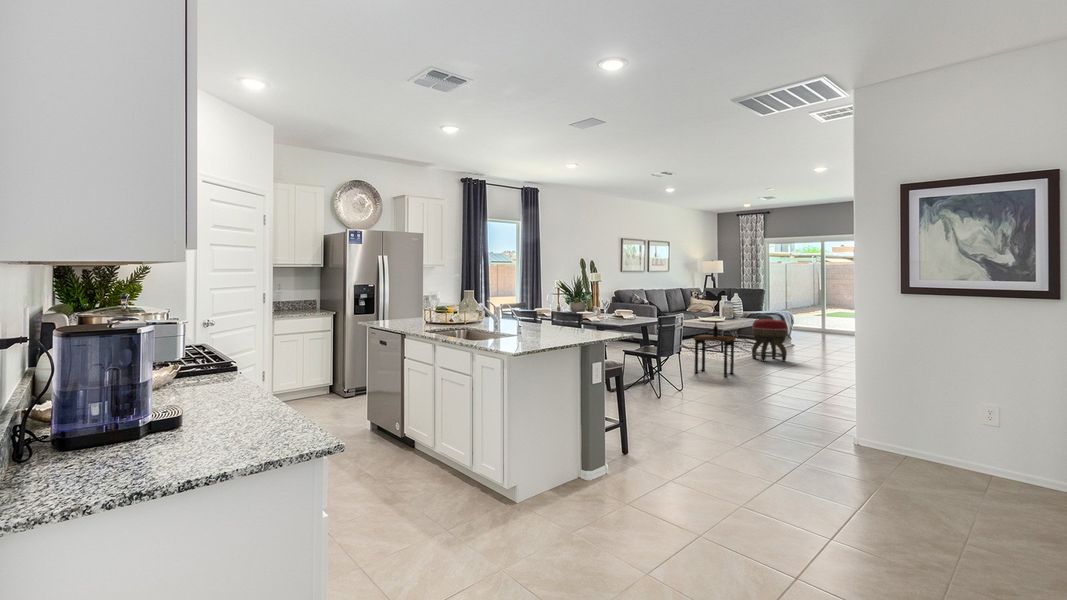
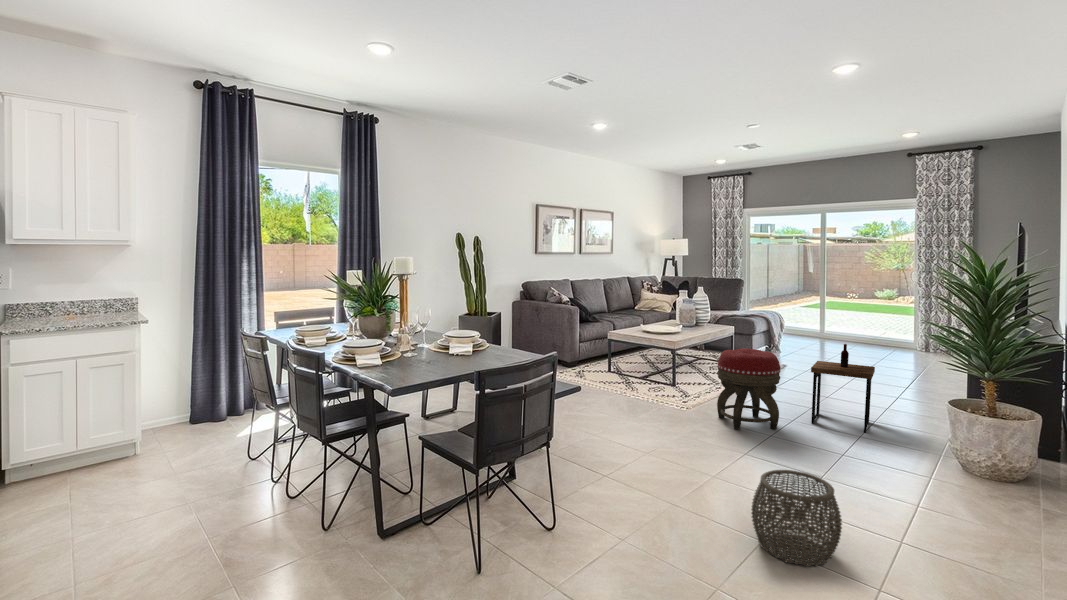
side table: present [693,322,736,377] -> present [811,344,875,433]
woven basket: none [771,354,809,386] -> present [751,470,842,566]

